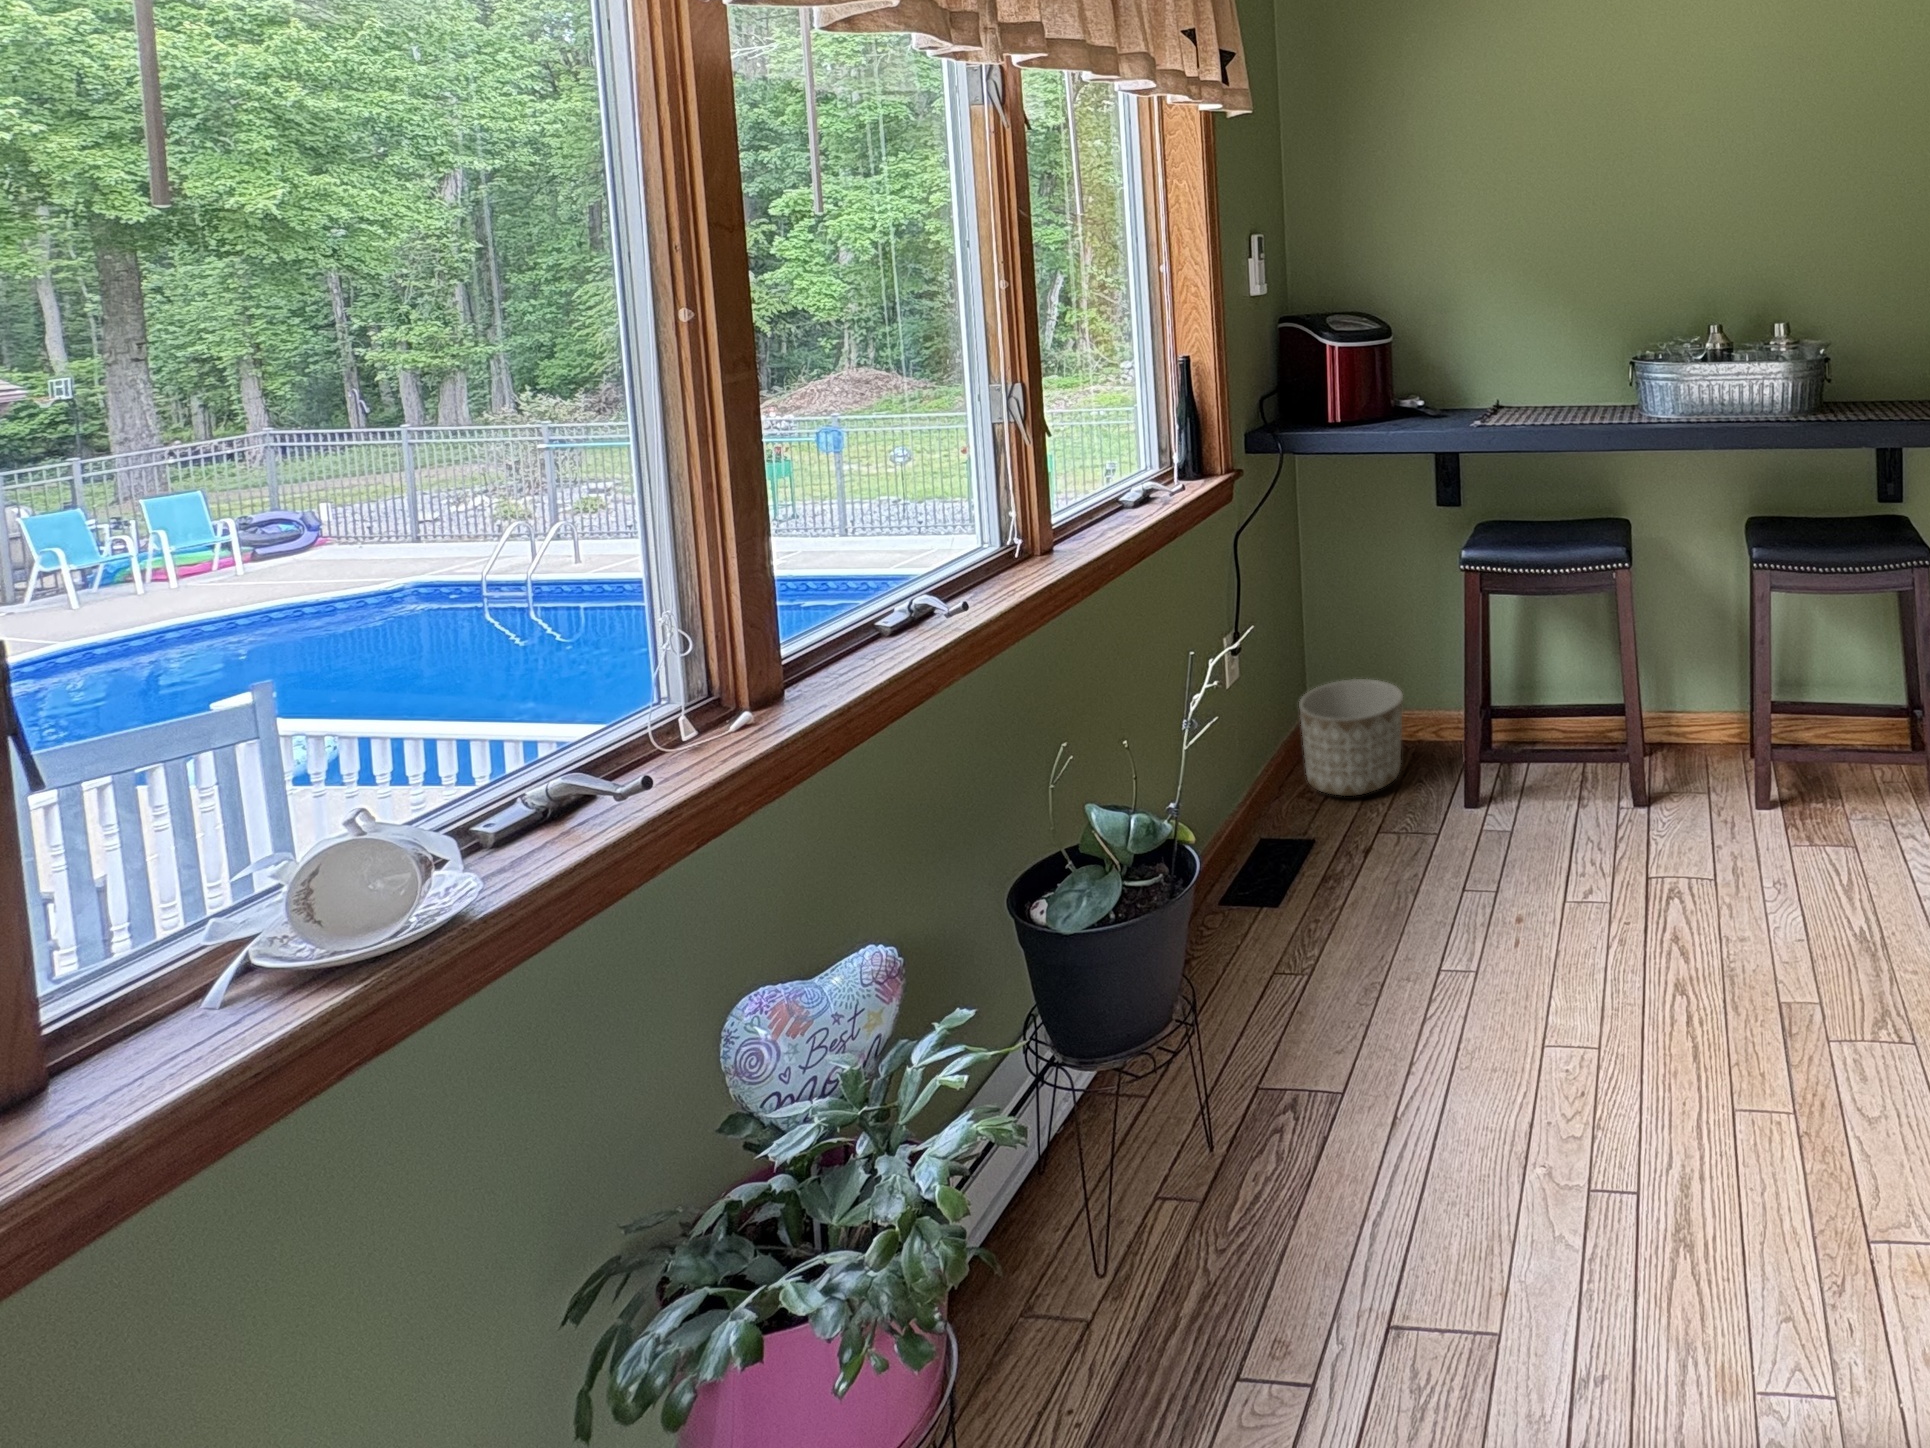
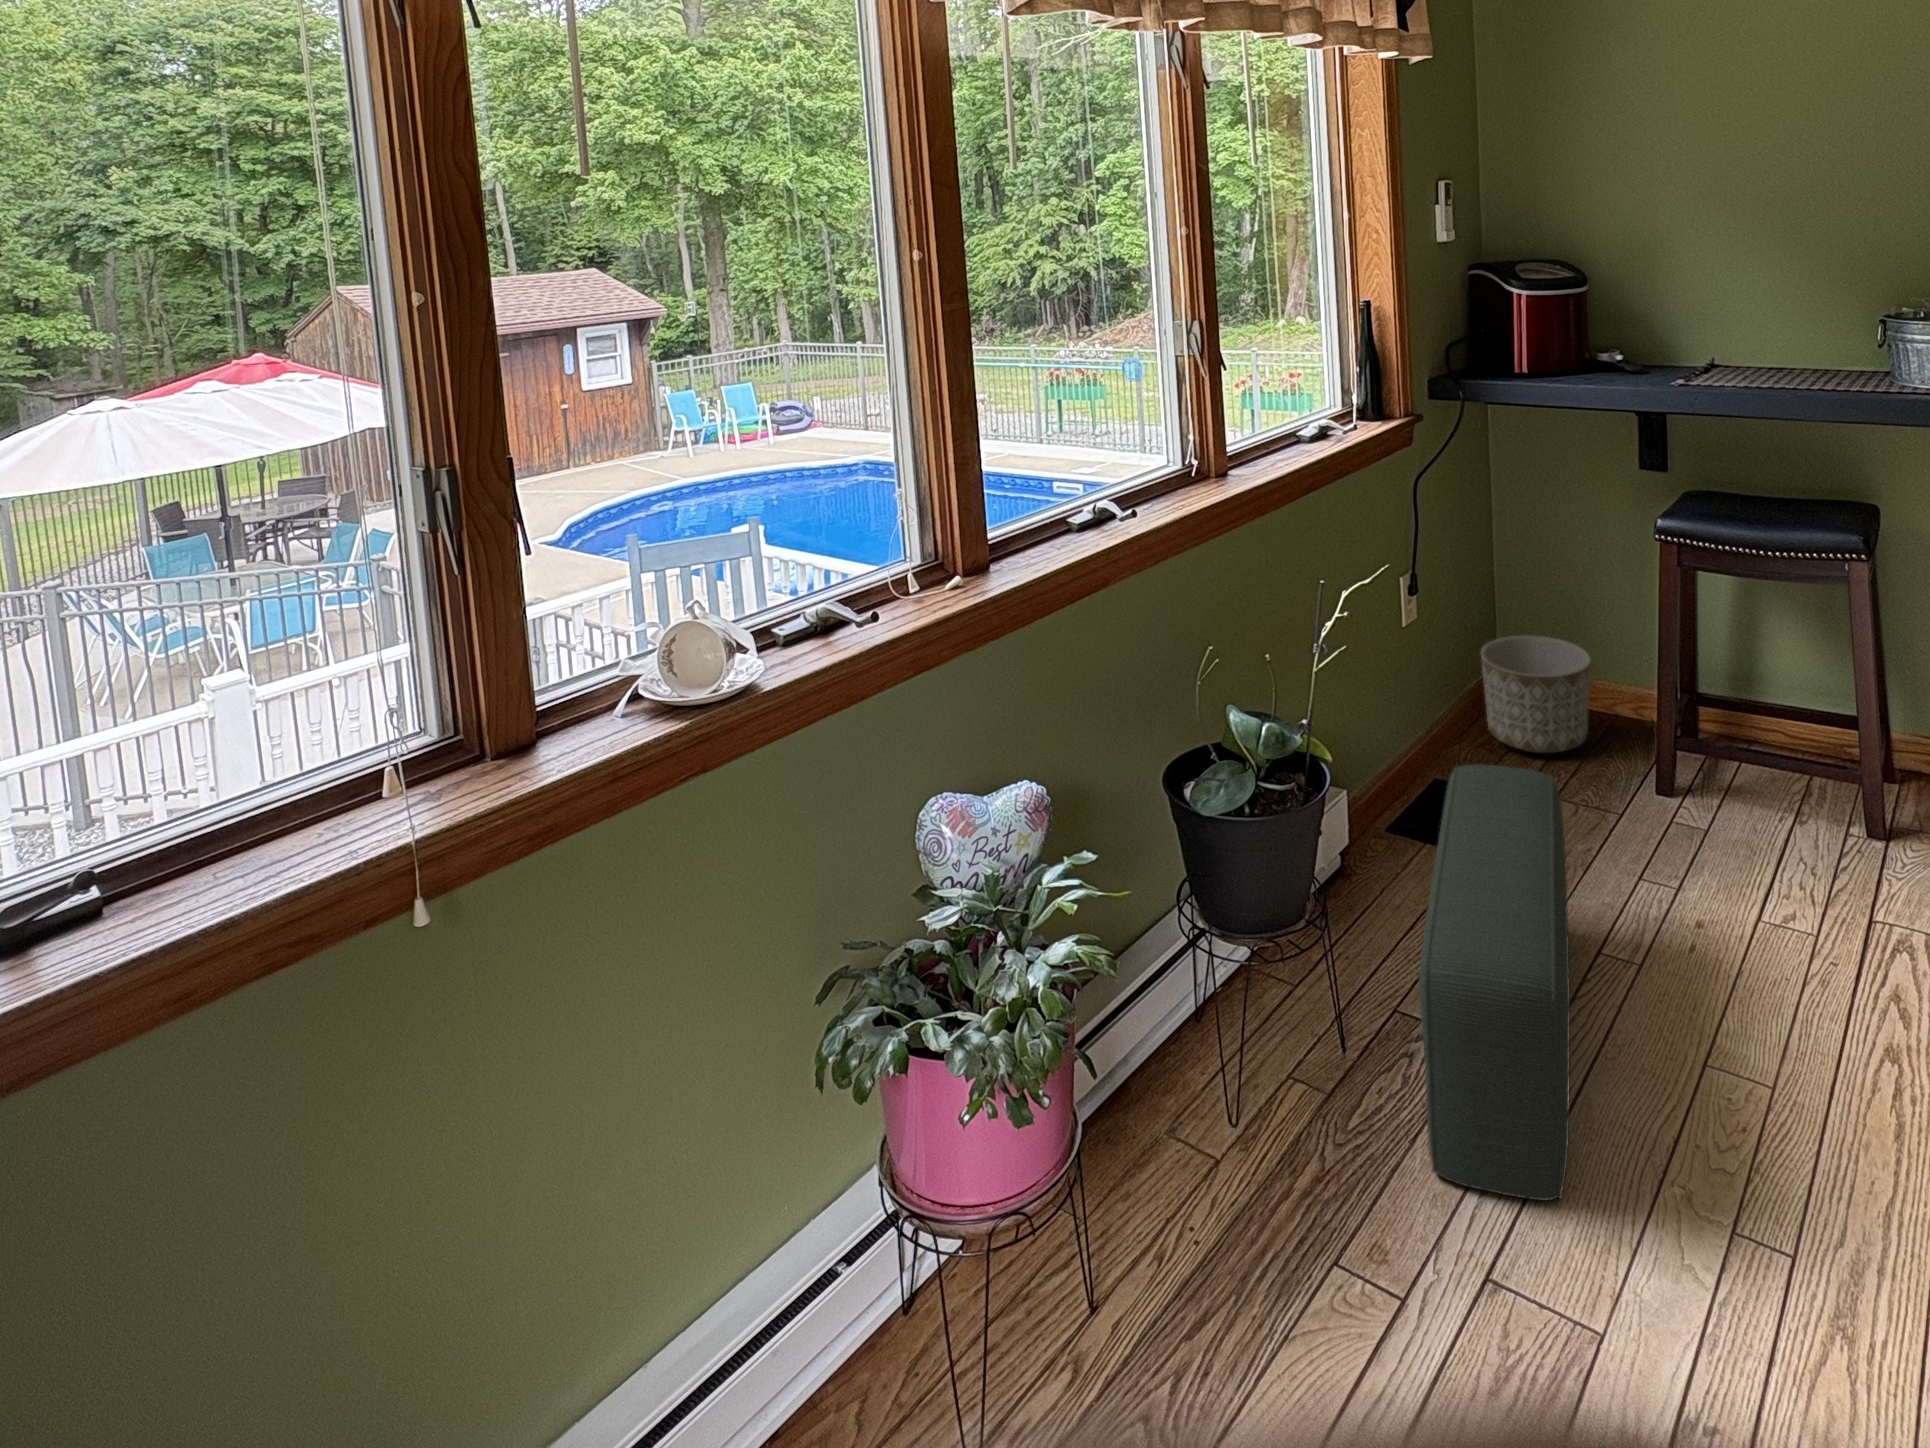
pouf: none [1300,811,1447,1244] -> present [1419,764,1570,1200]

